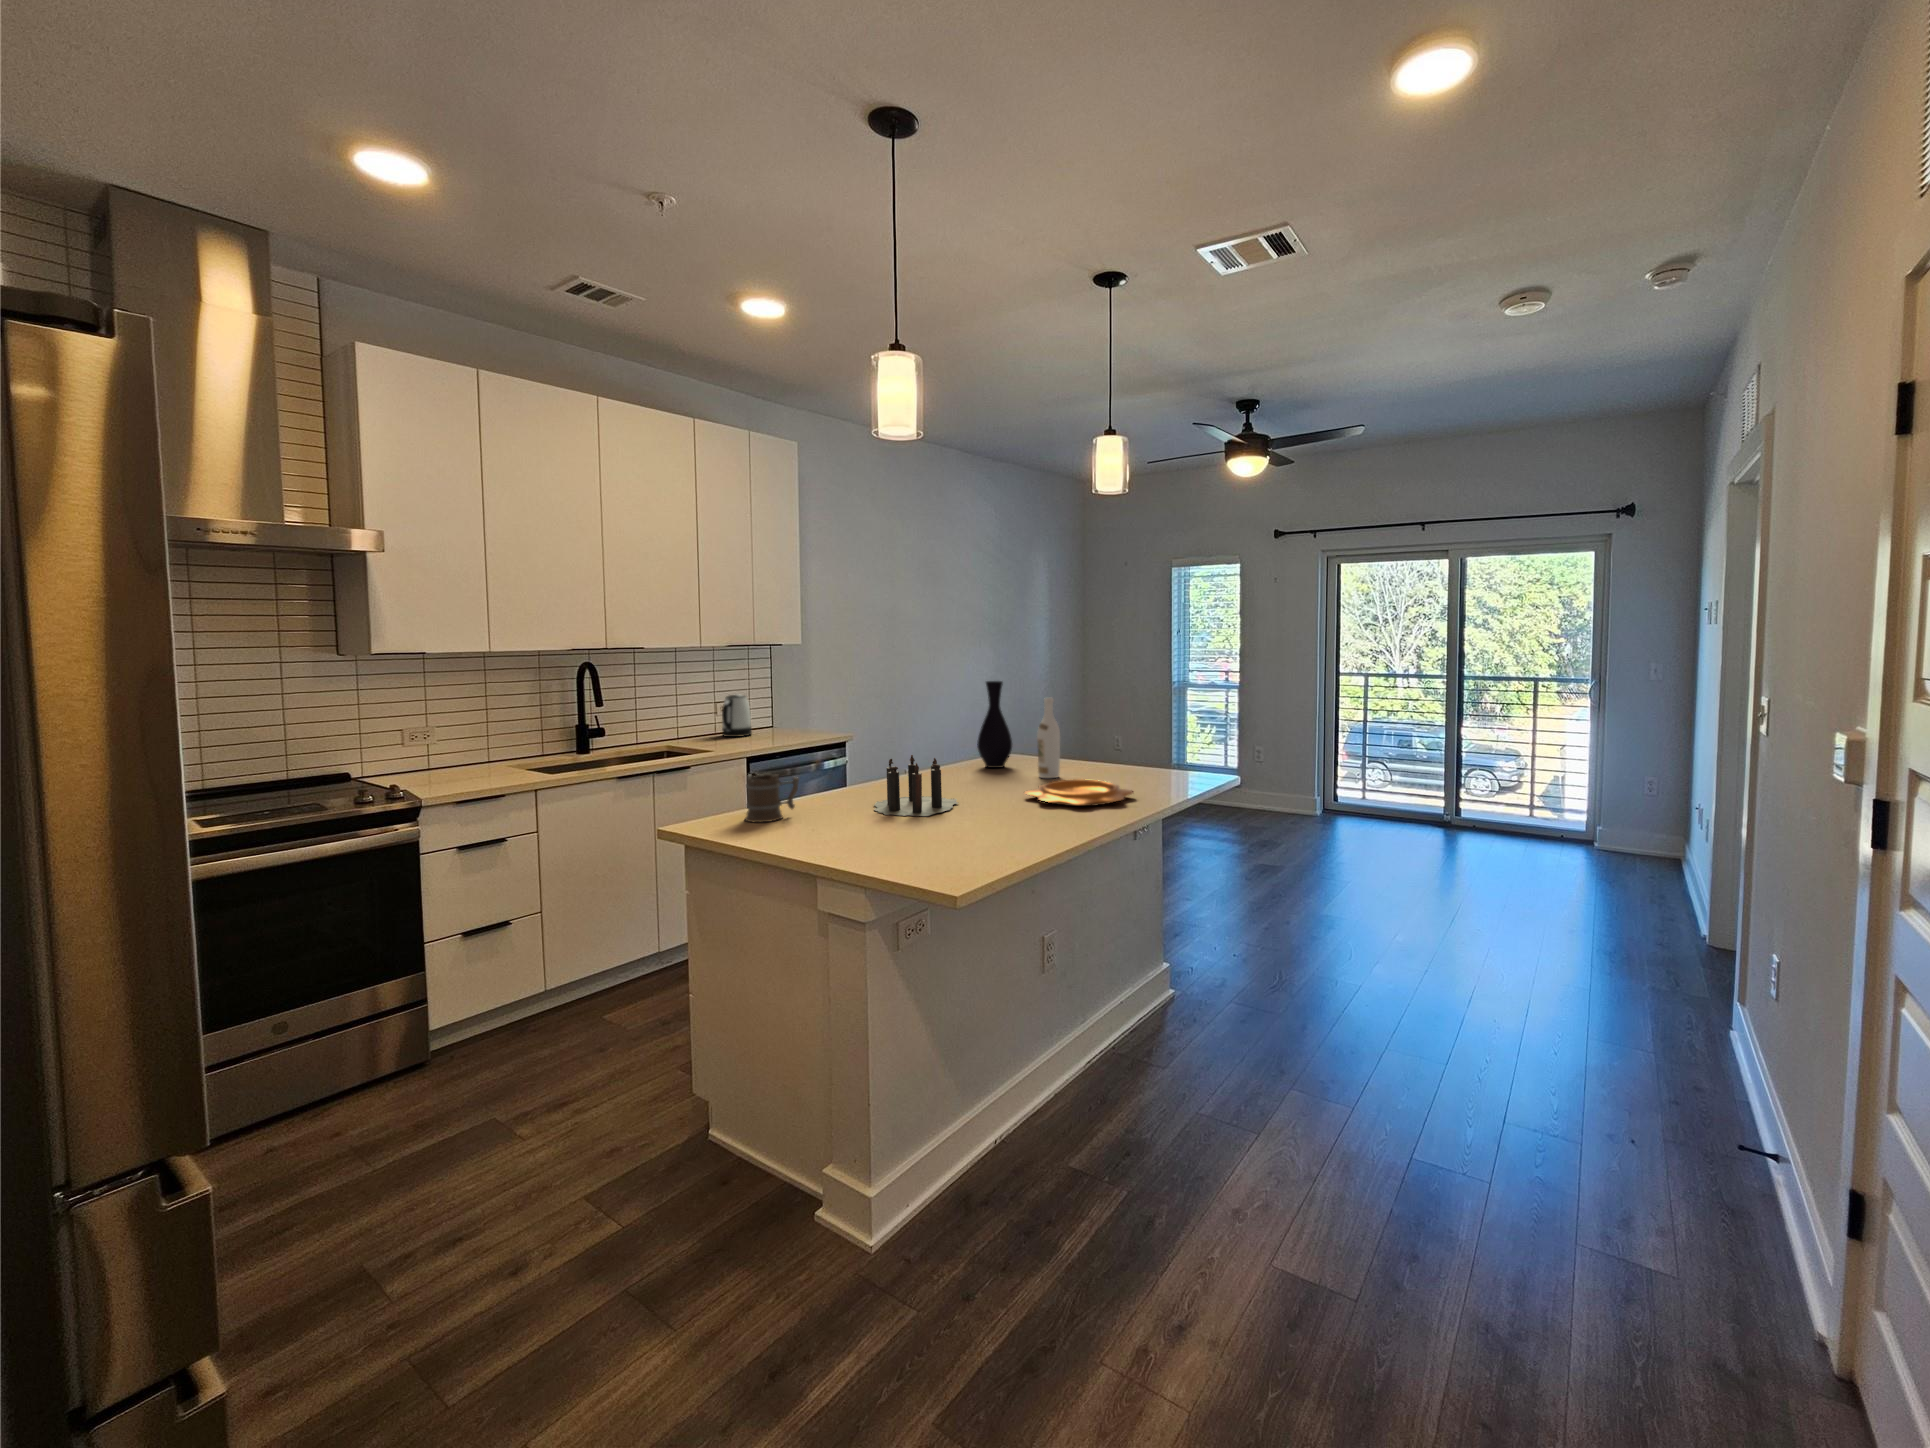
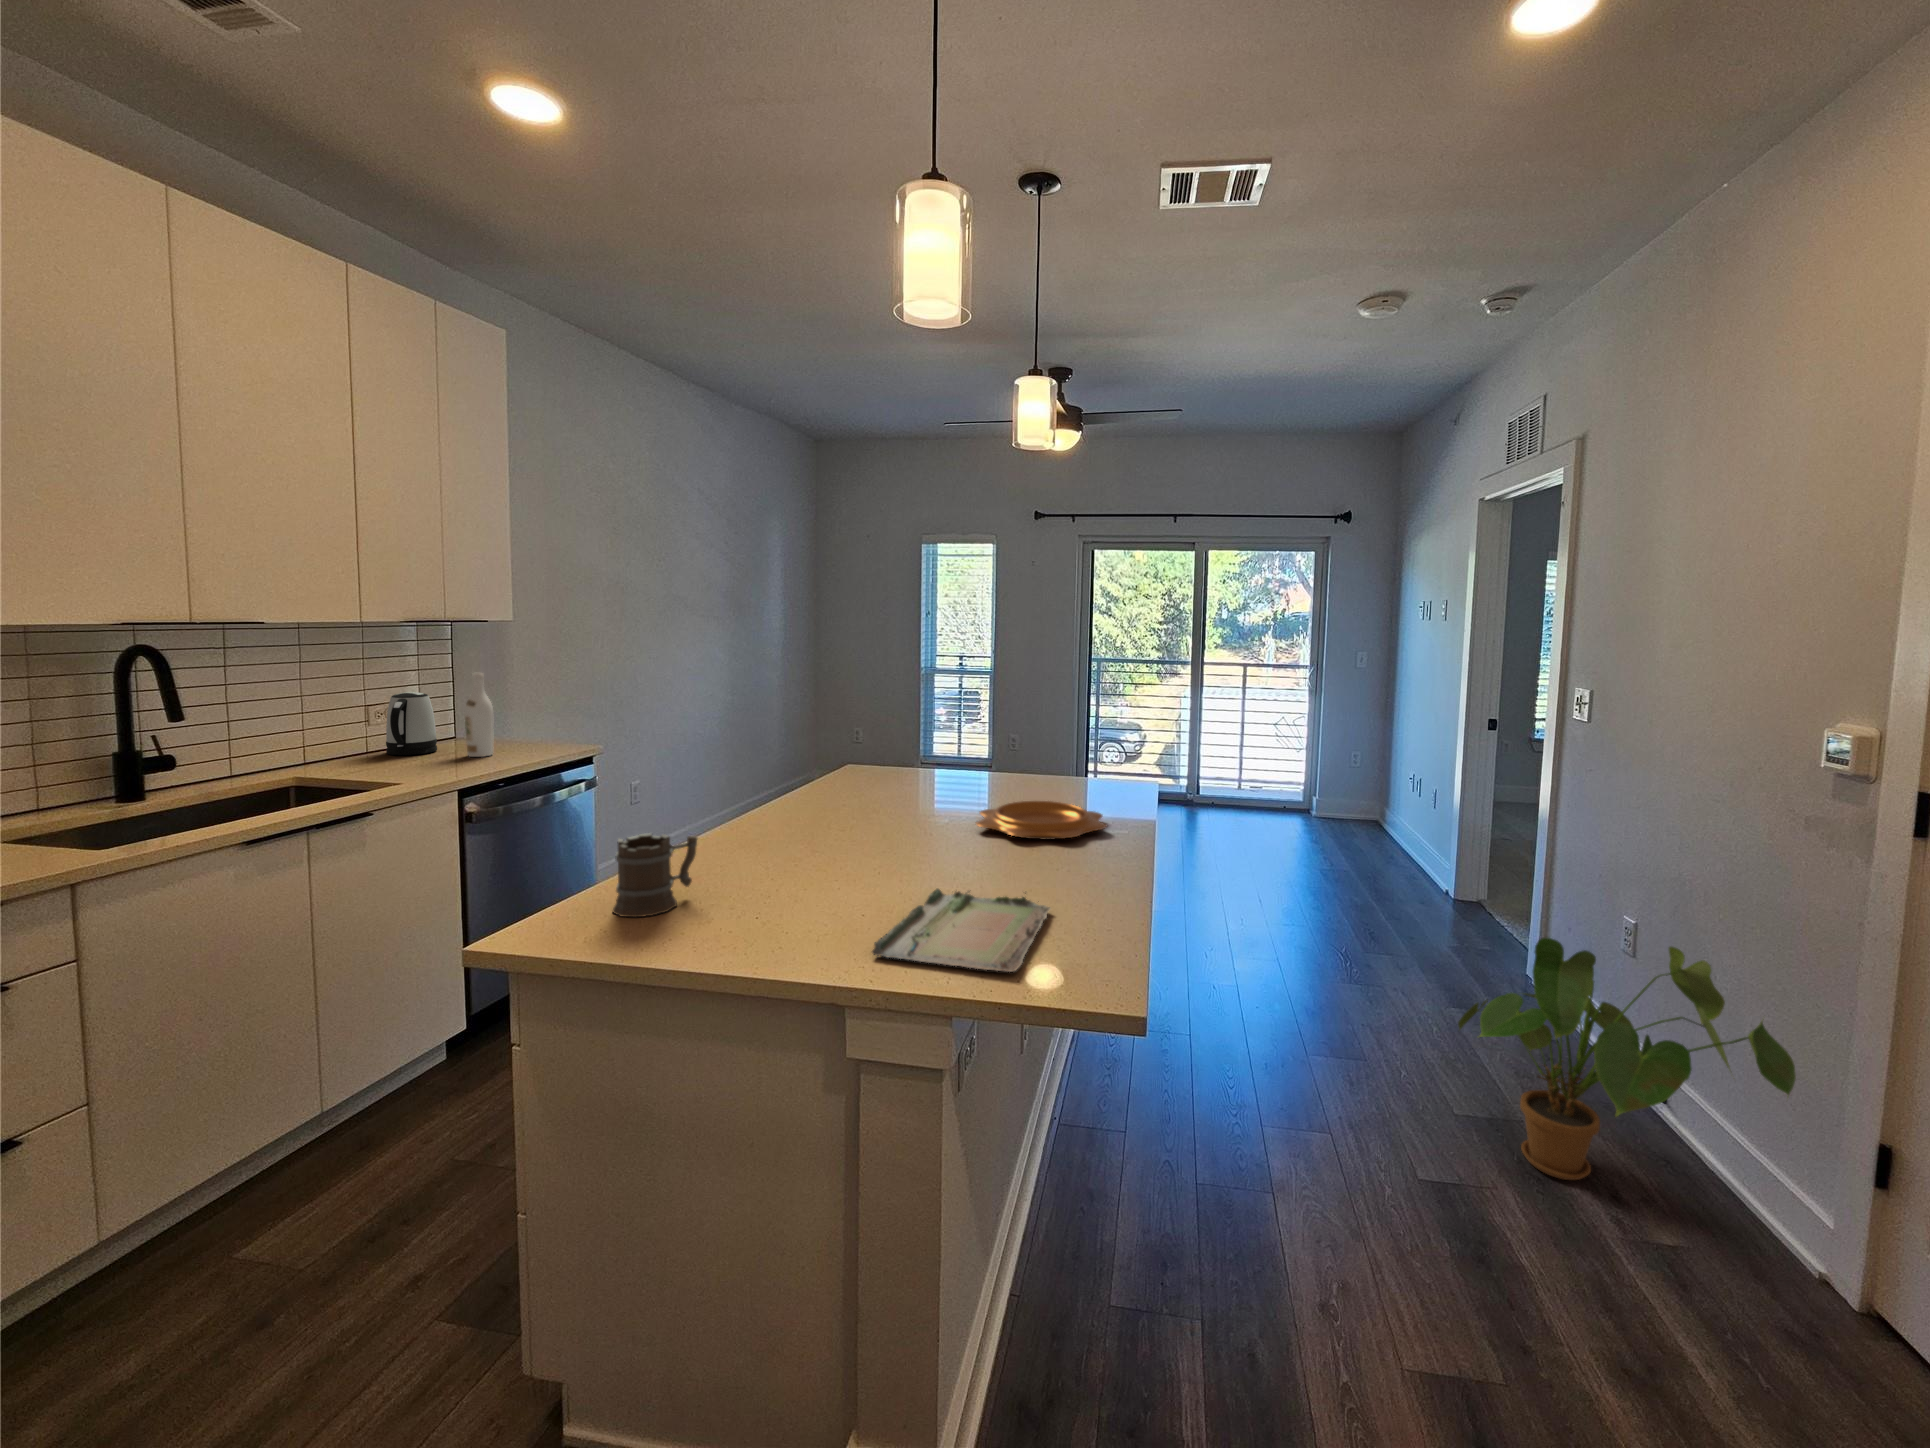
vase: present [977,681,1012,768] -> none [846,675,892,788]
wine bottle: present [1037,698,1060,778] -> present [465,673,493,757]
candle: present [874,755,958,816] -> none [782,786,945,879]
tray: none [849,822,995,864] -> present [872,889,1050,972]
house plant: none [1497,940,1802,1197] -> present [1458,938,1796,1180]

